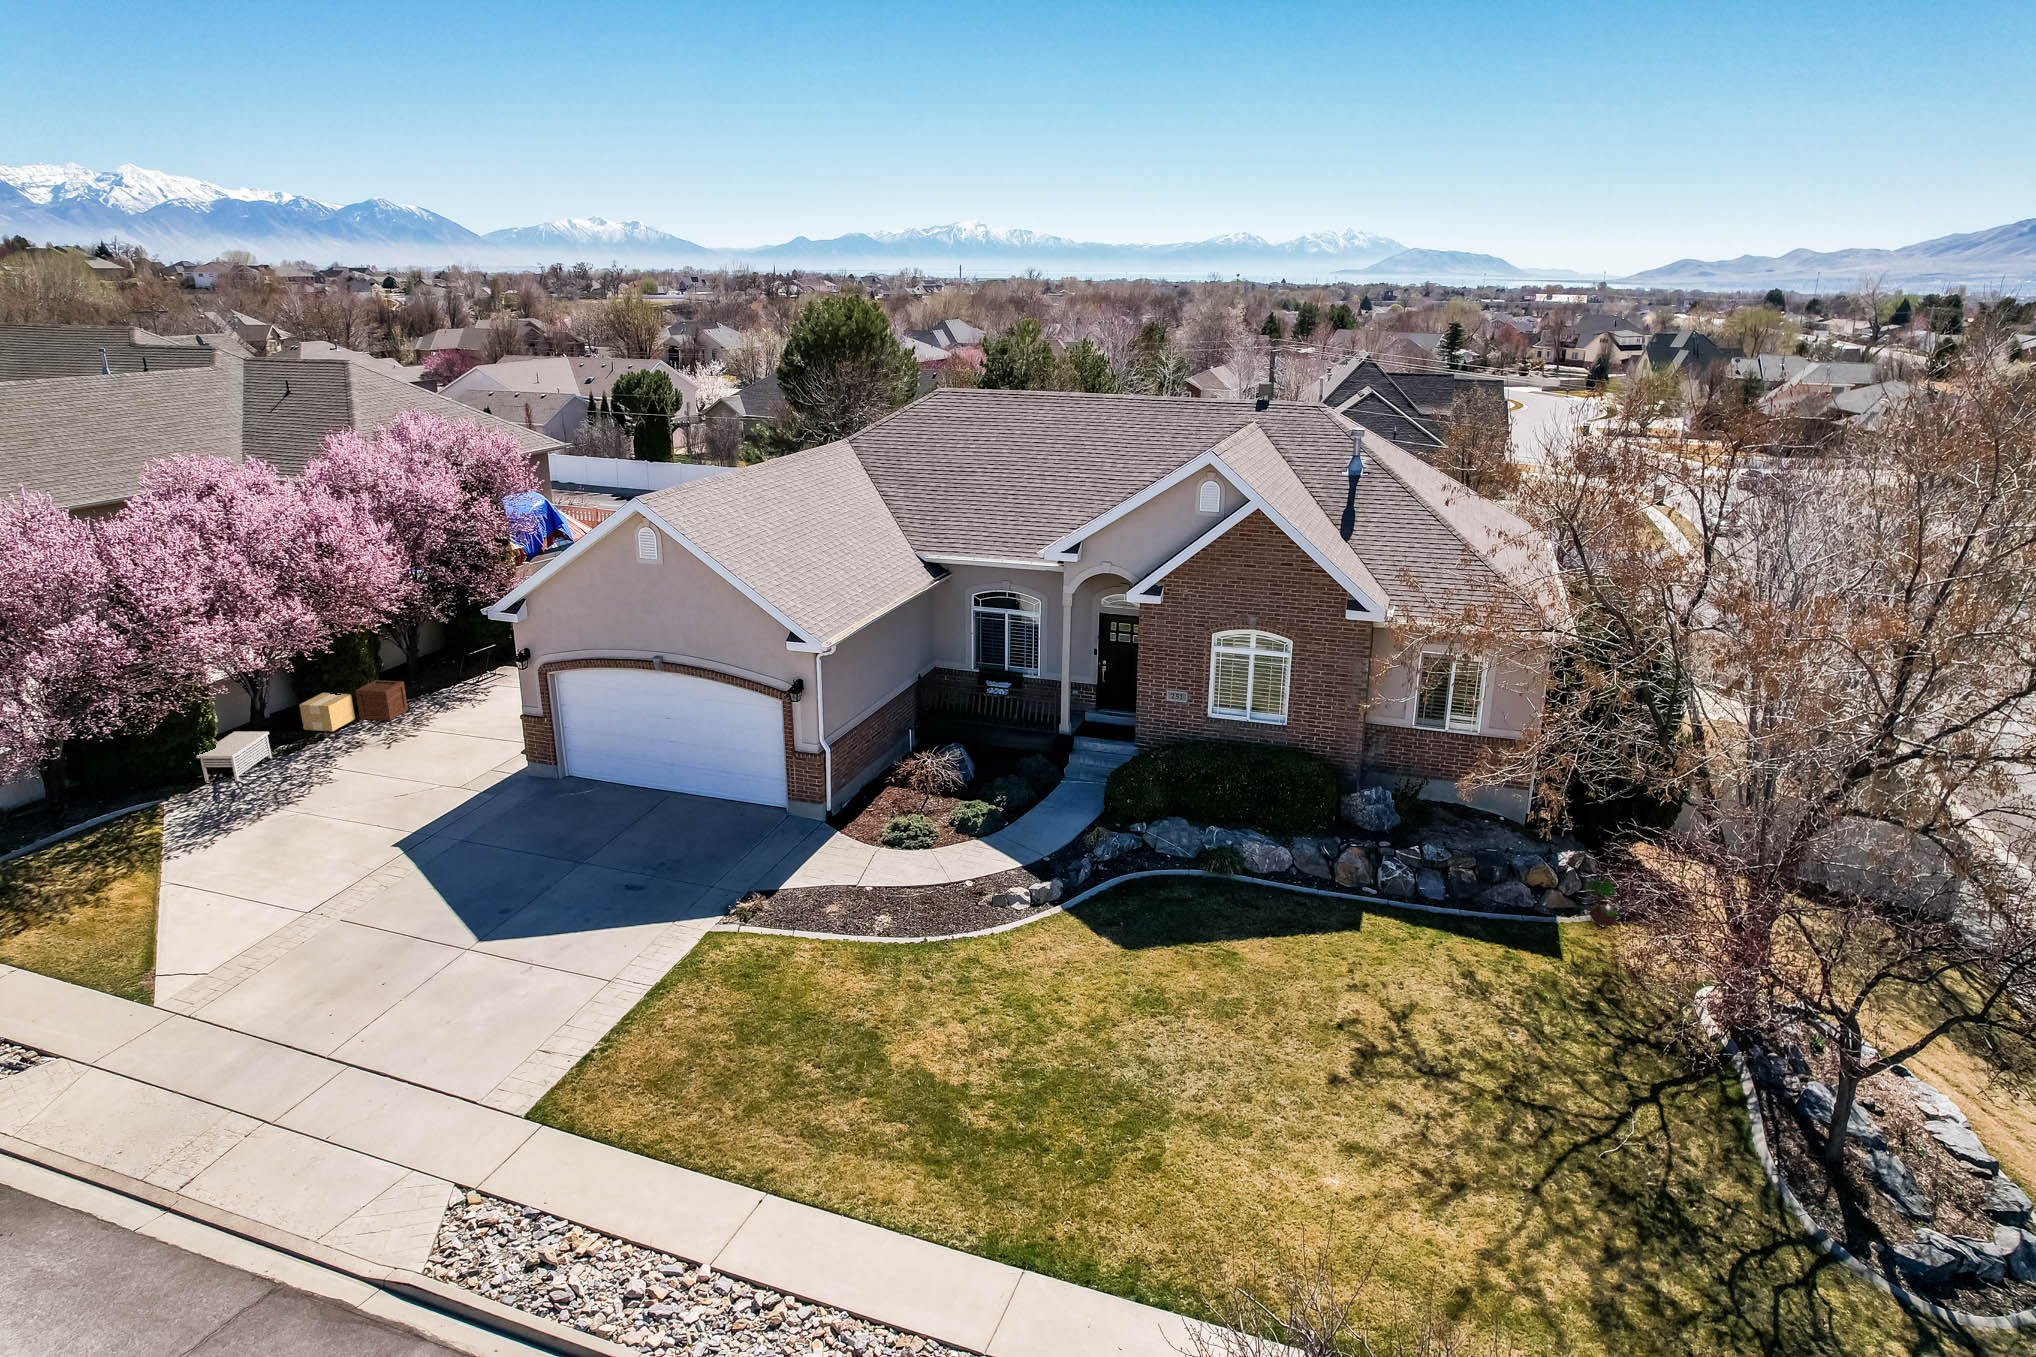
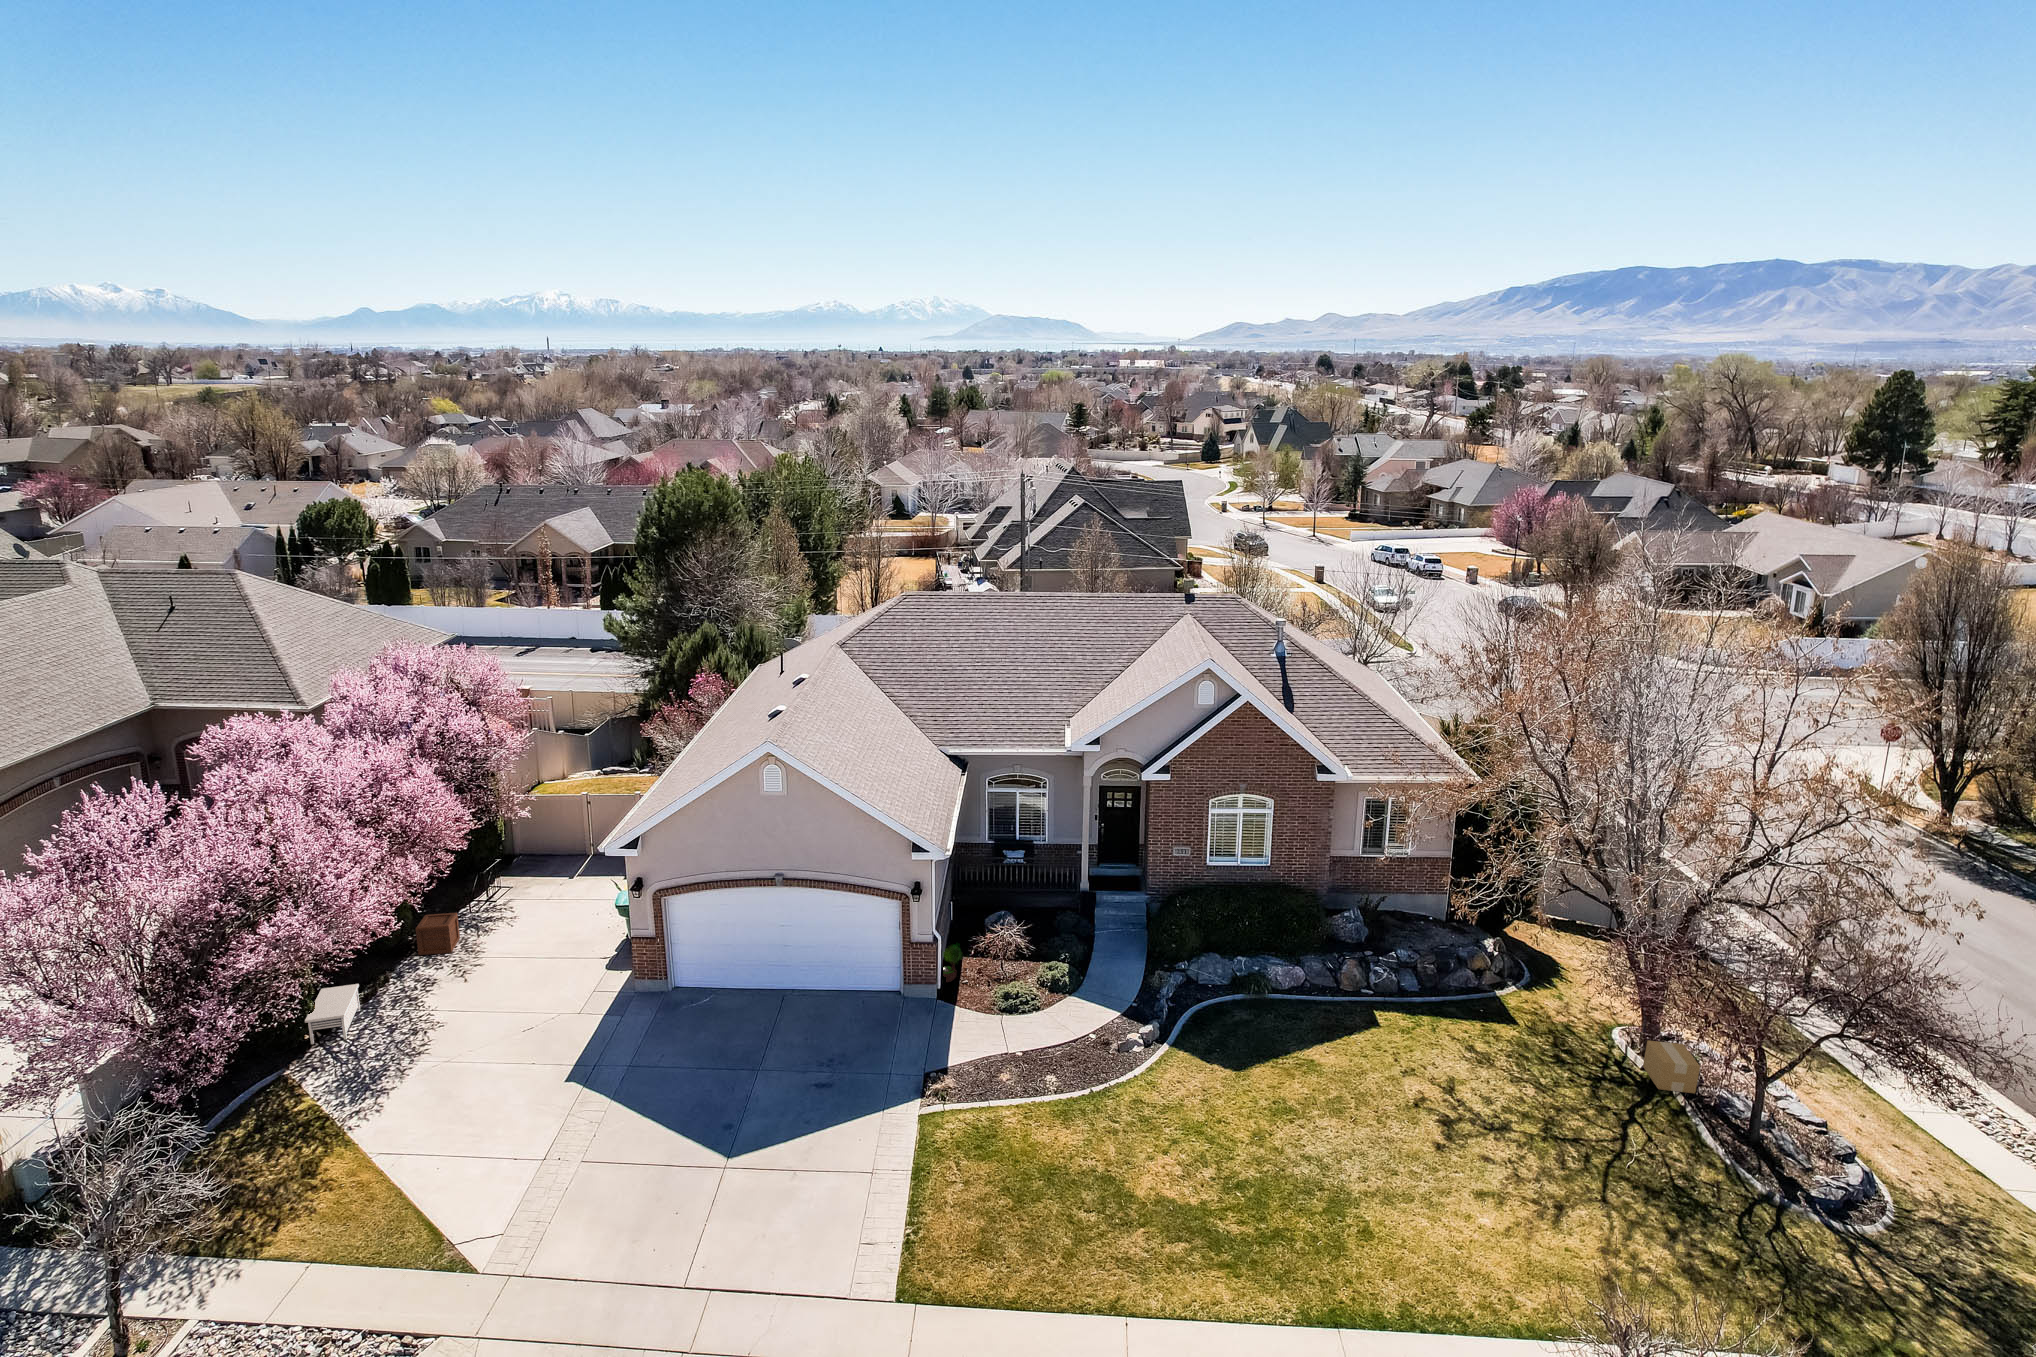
cardboard box: present [299,693,355,731] -> present [1643,1040,1700,1093]
potted tree: present [1587,880,1618,927] -> present [943,946,962,982]

